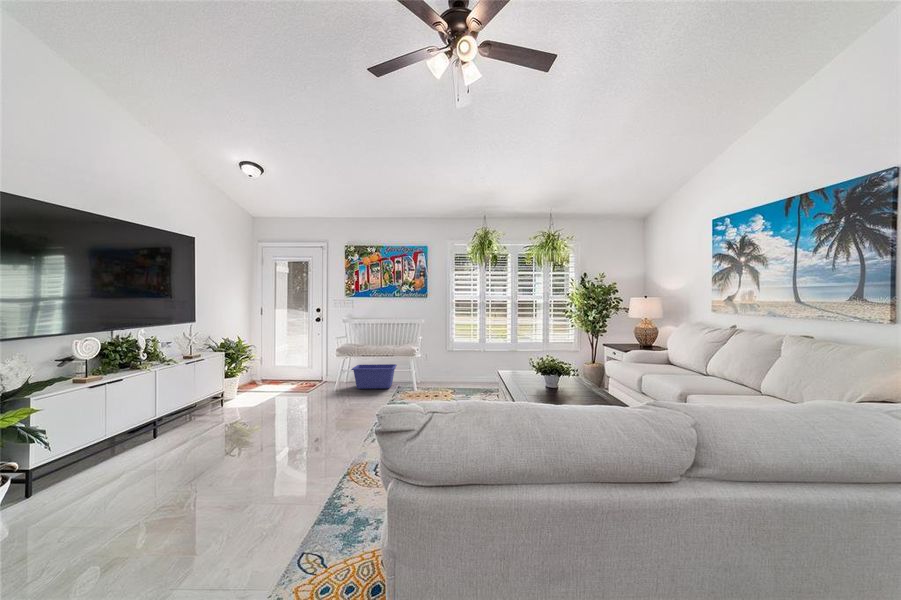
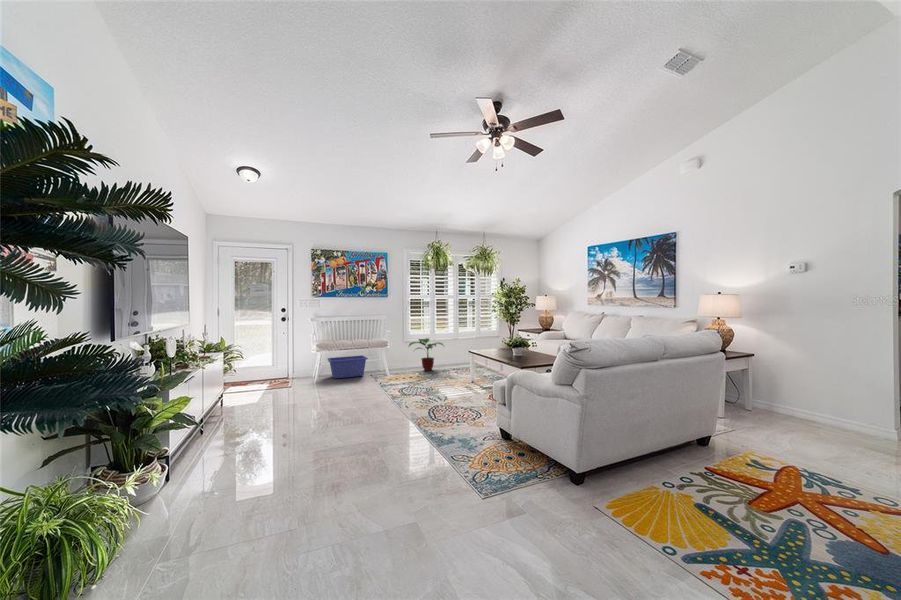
potted plant: none [443,349,488,389] -> present [409,338,443,370]

